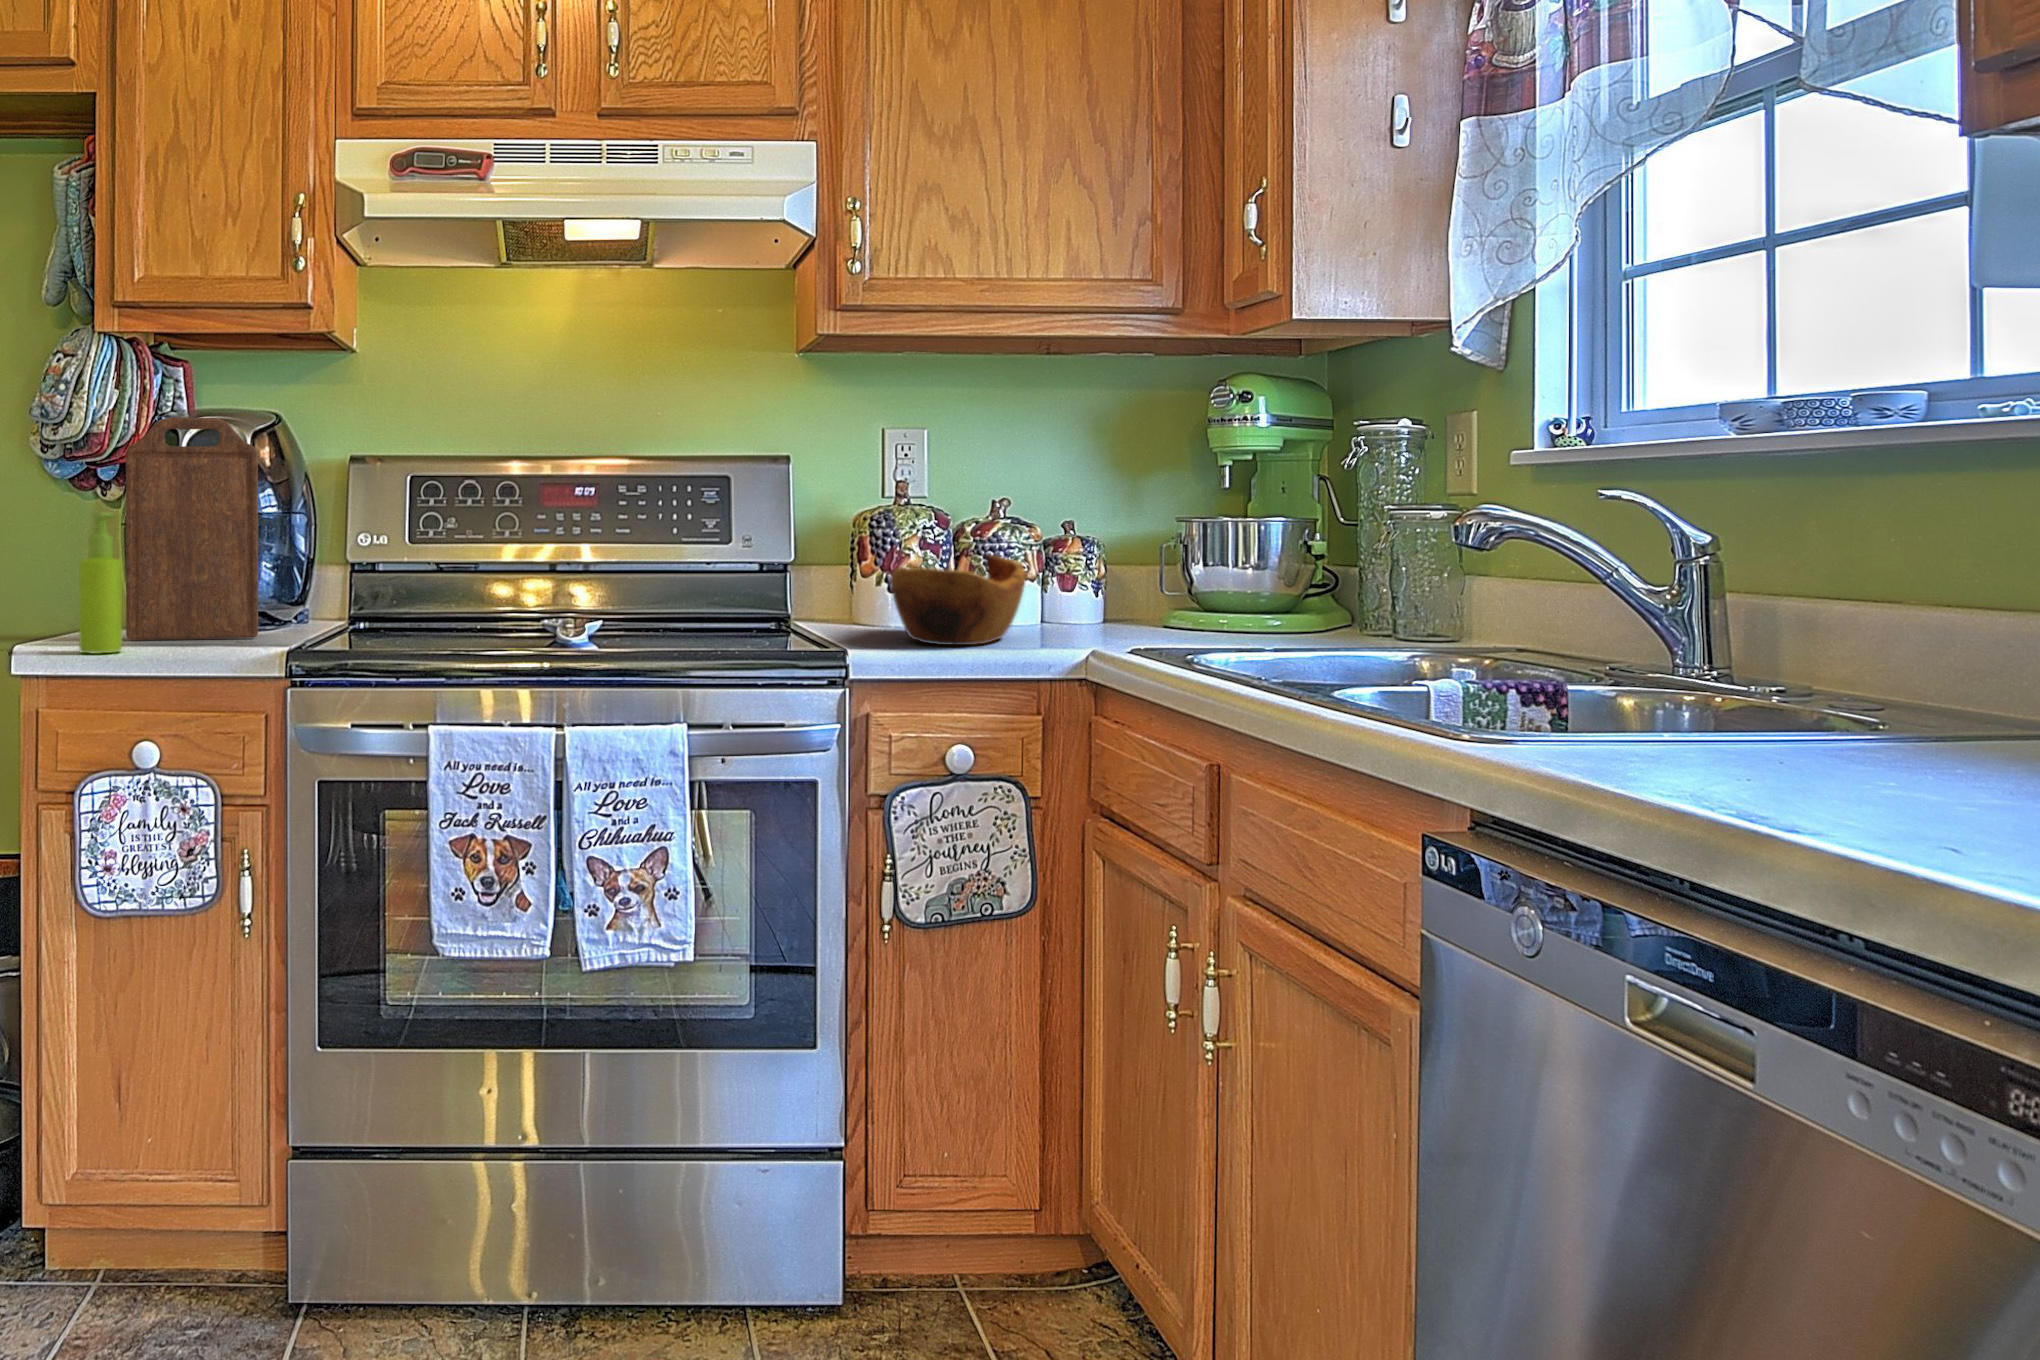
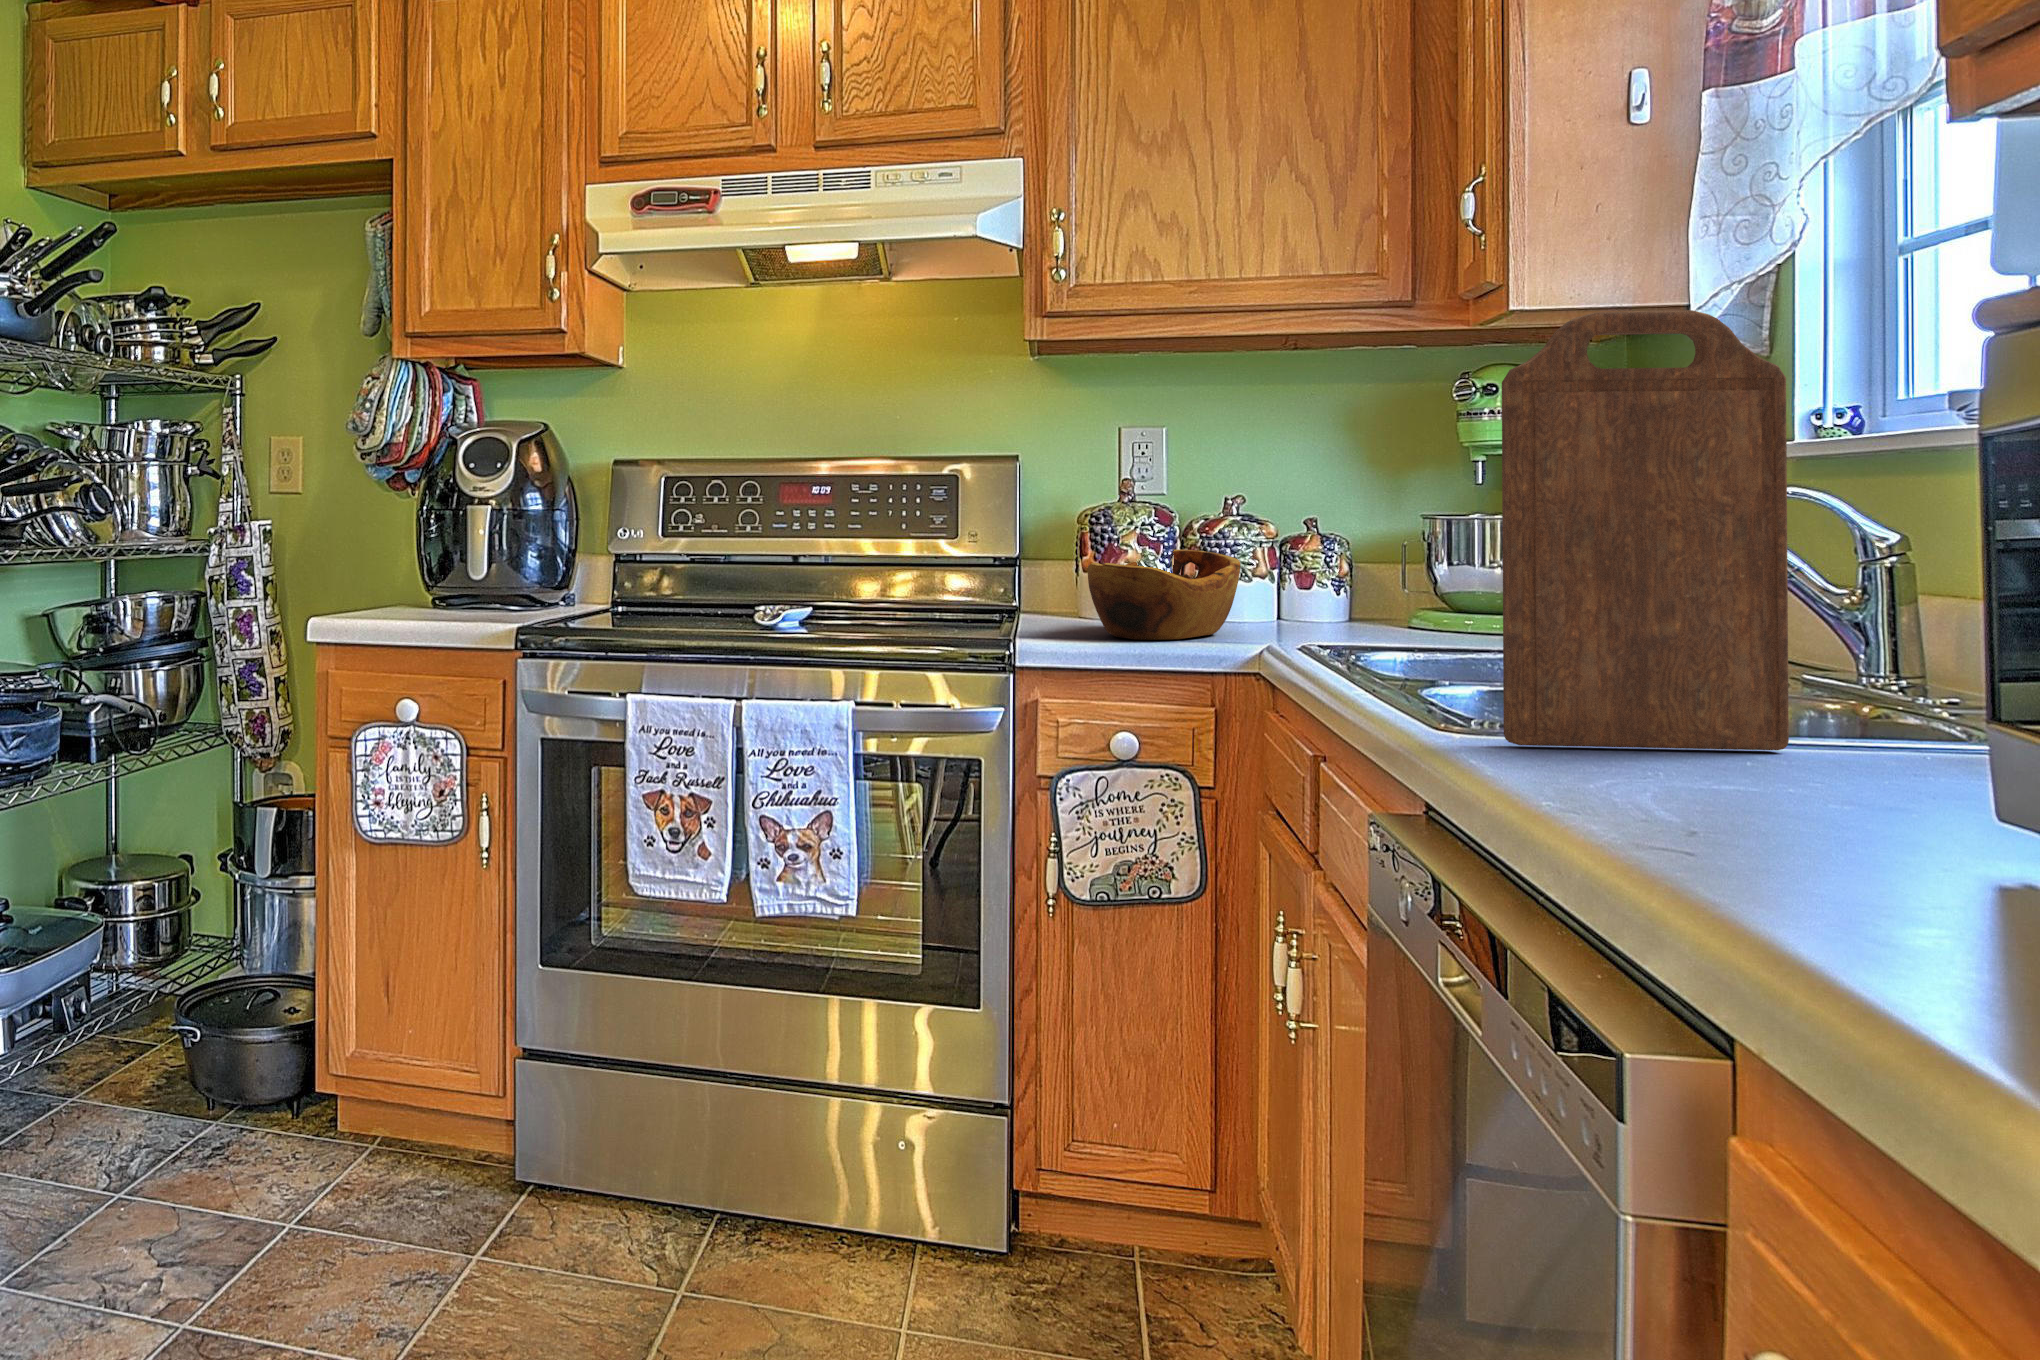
cutting board: present [126,418,258,640] -> present [1502,310,1789,750]
soap dispenser: present [79,512,122,653] -> none [360,510,394,626]

